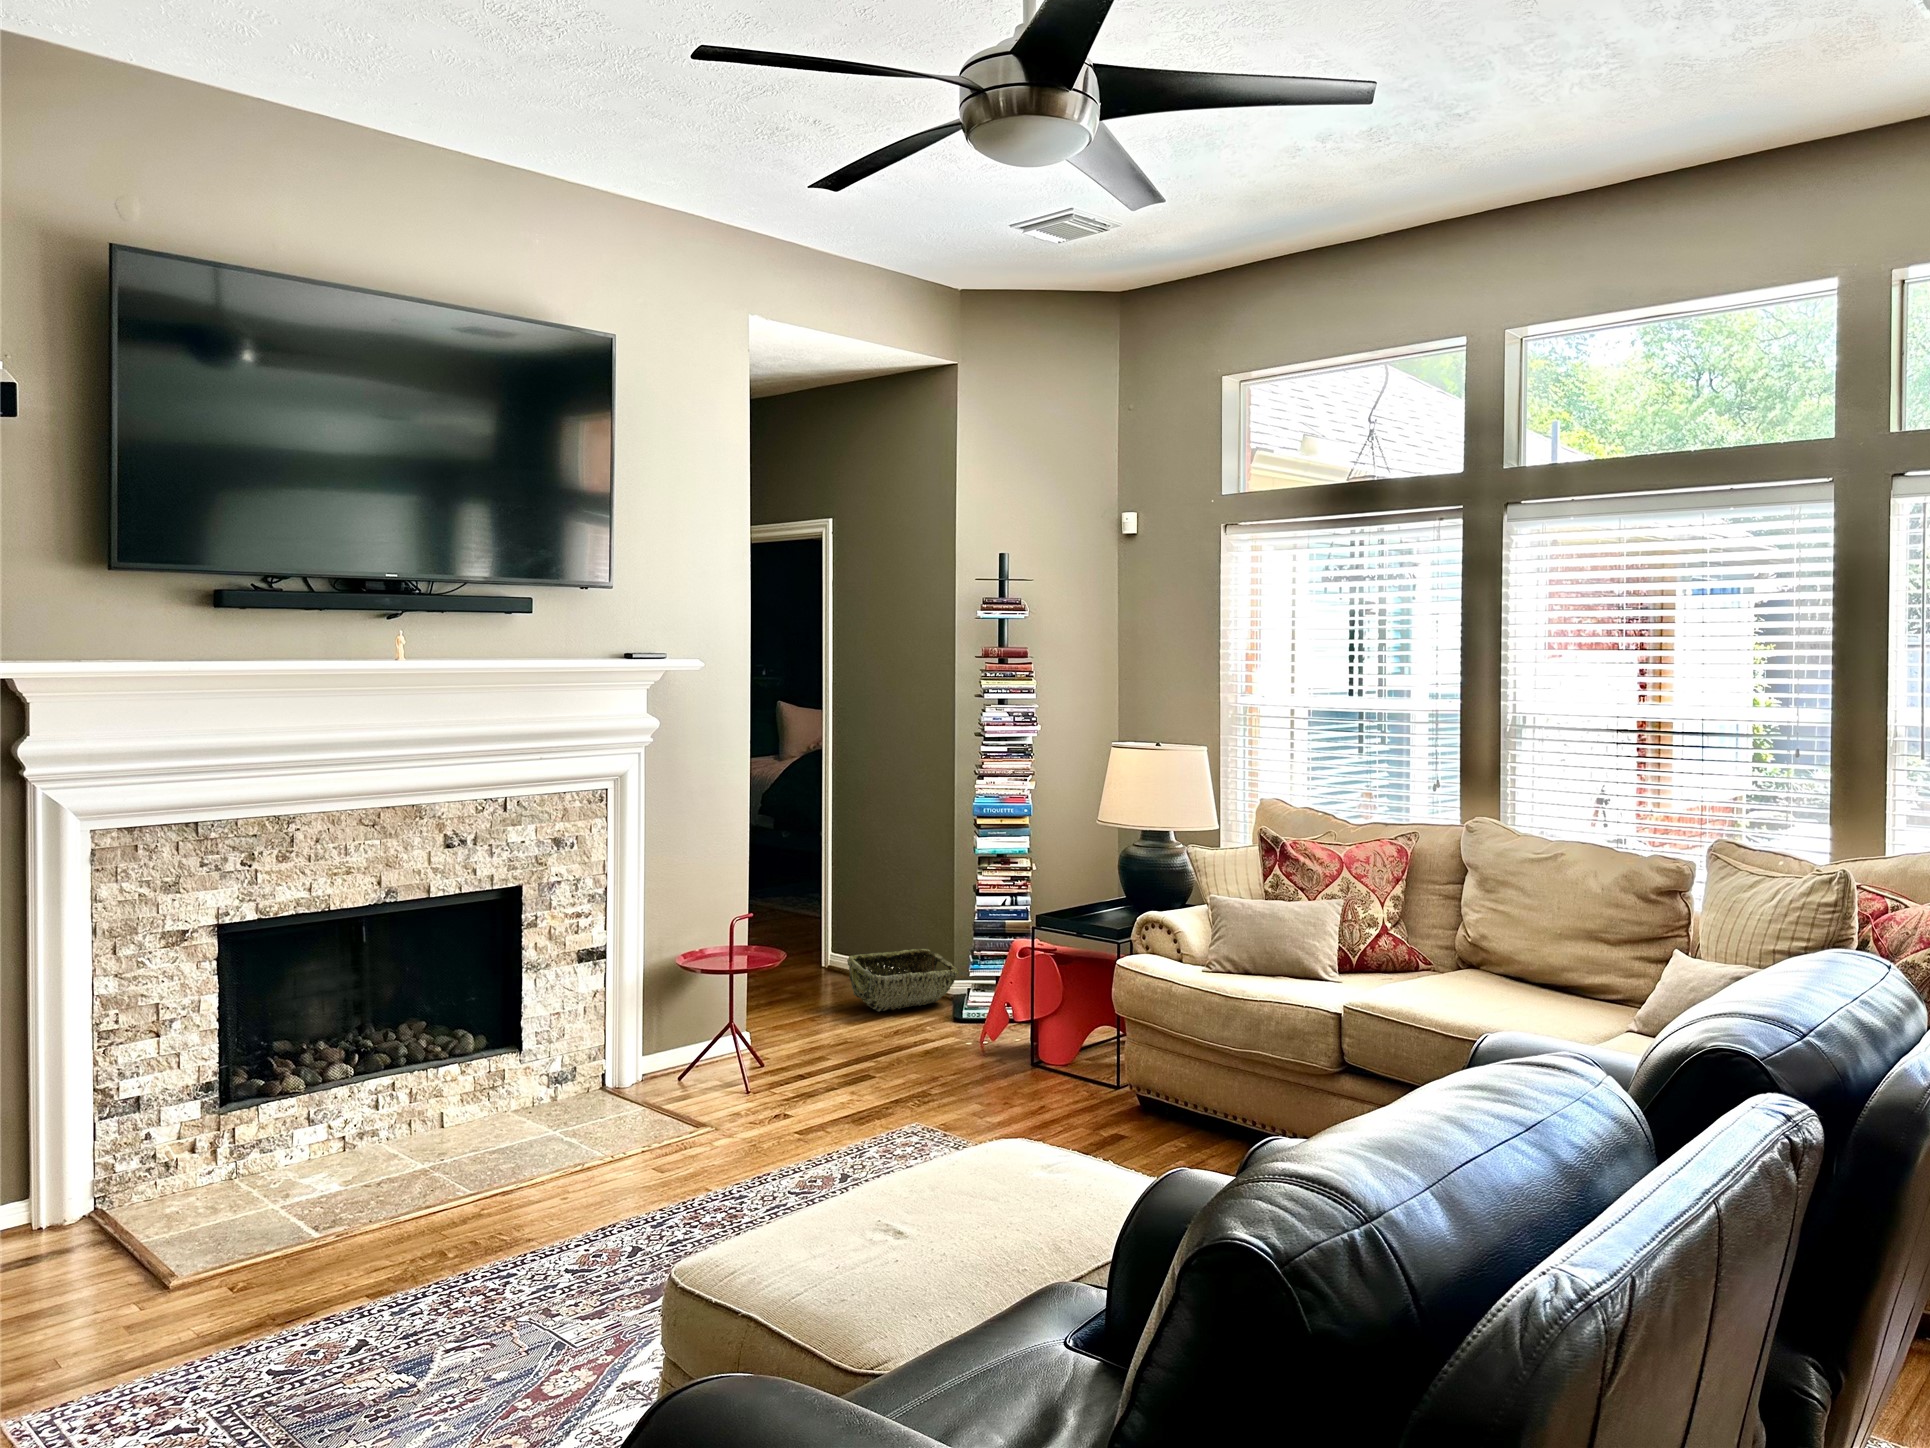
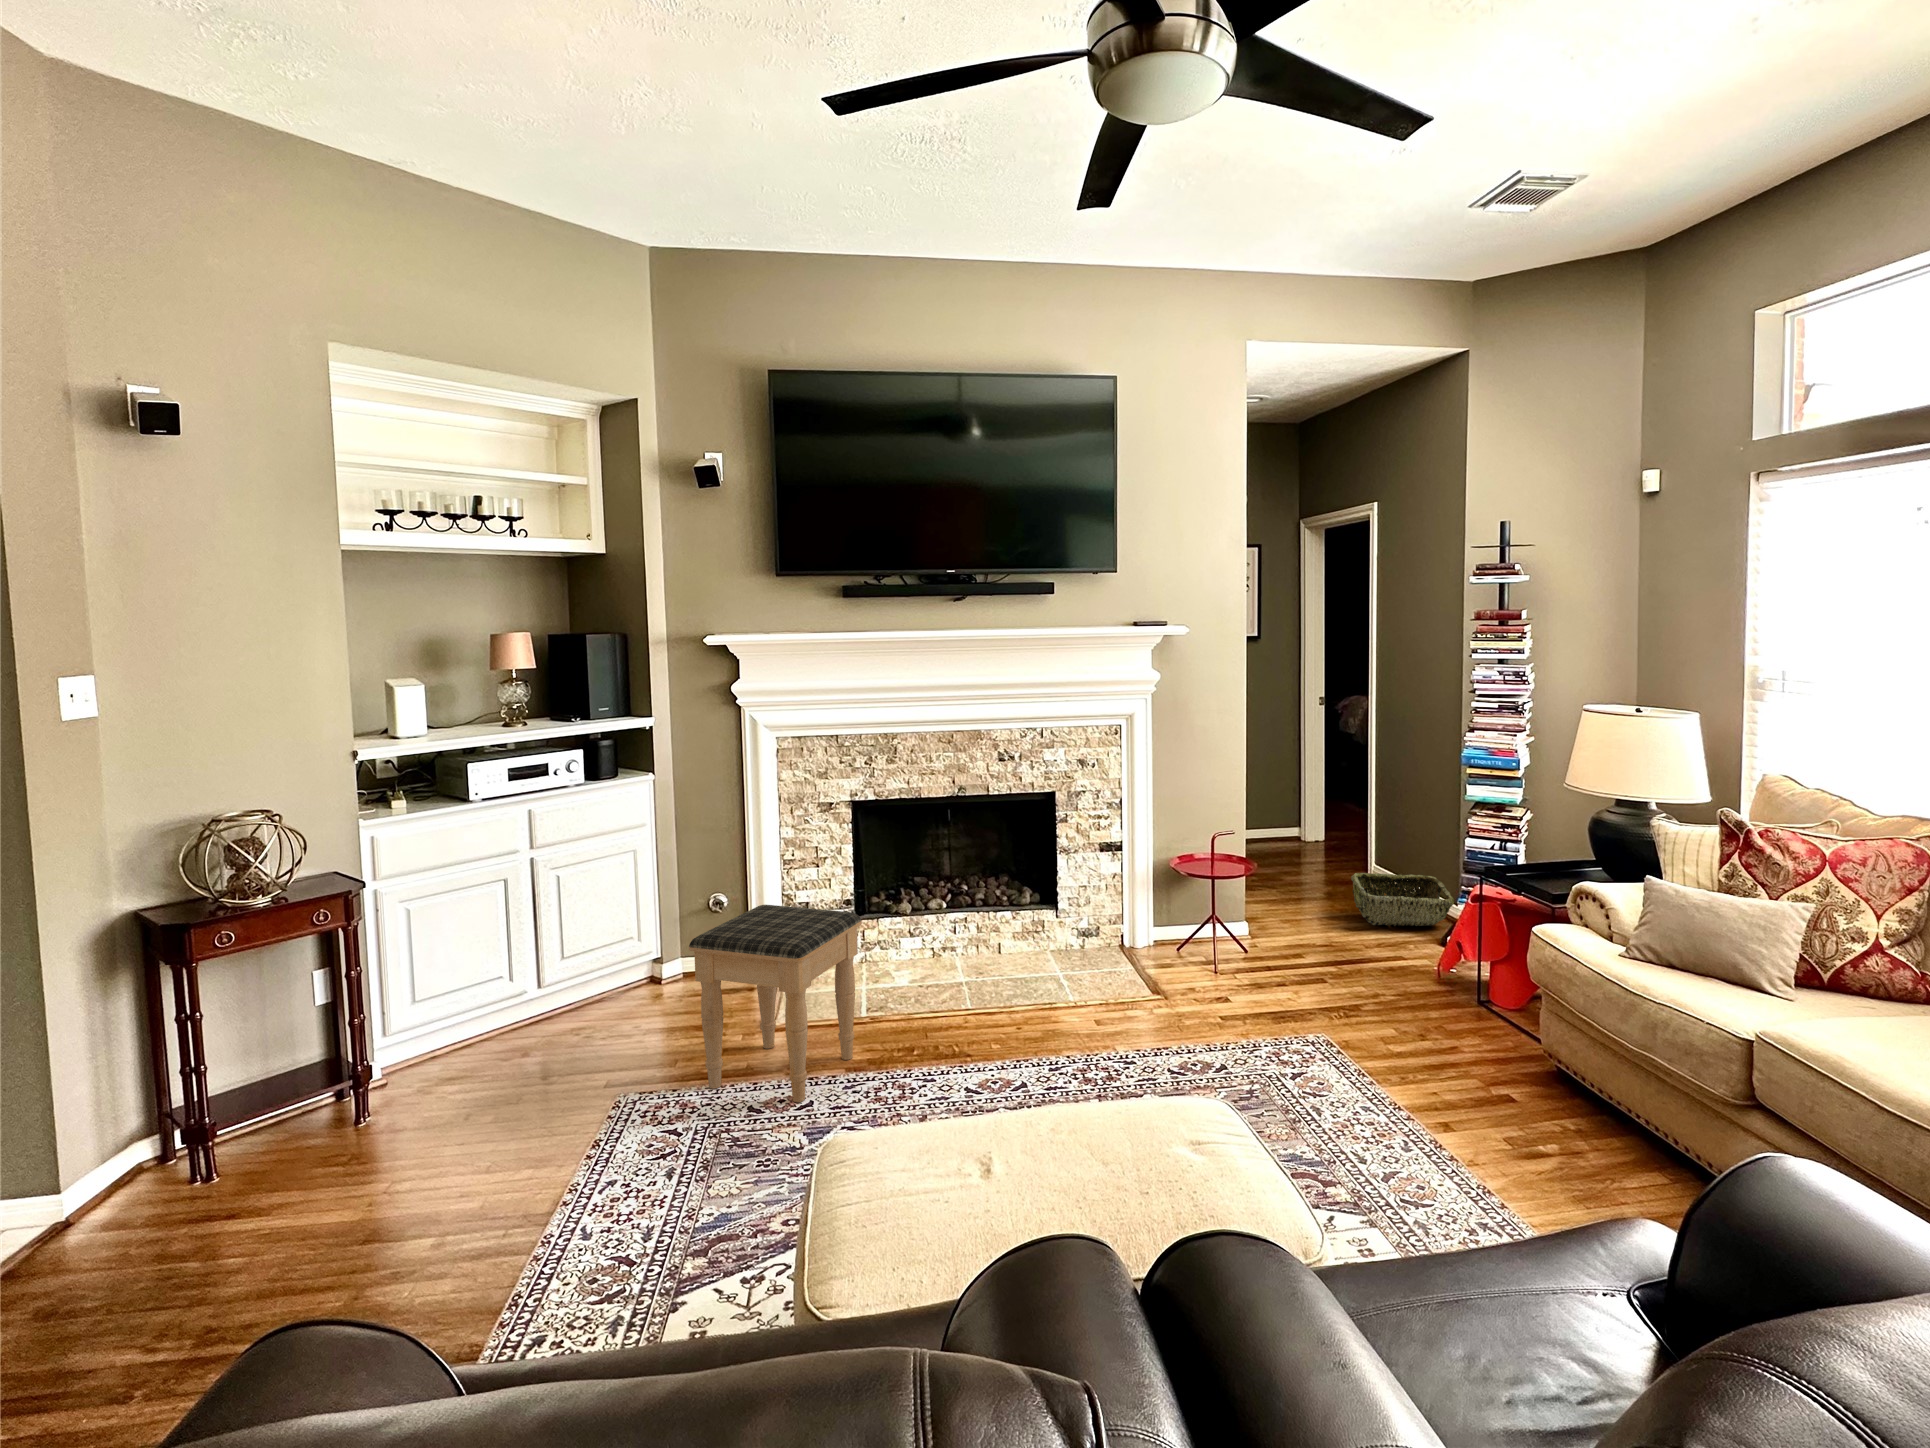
footstool: none [123,1067,375,1382] -> present [689,905,862,1102]

